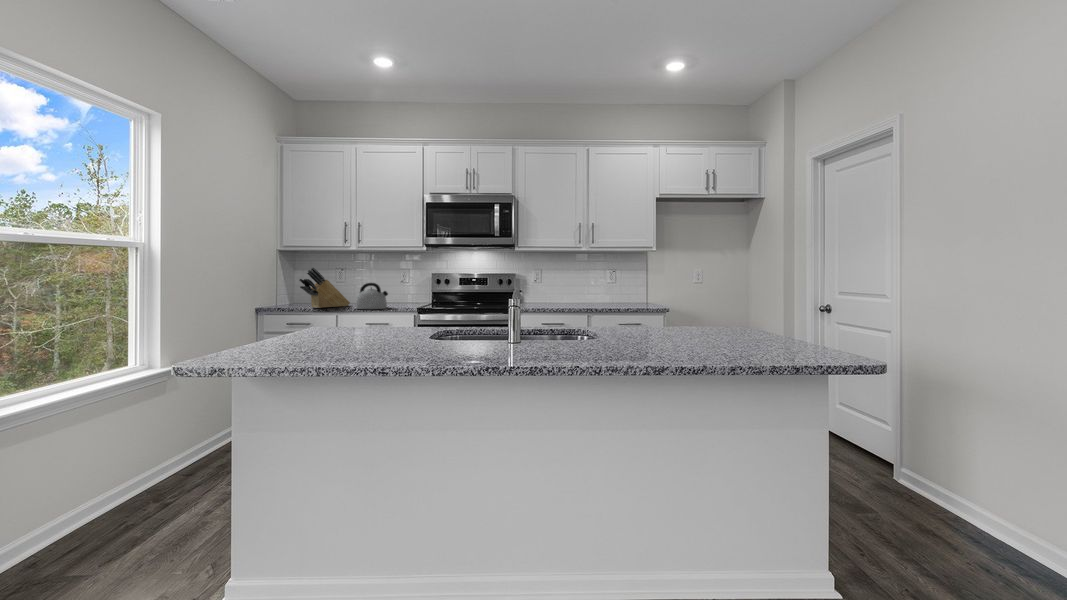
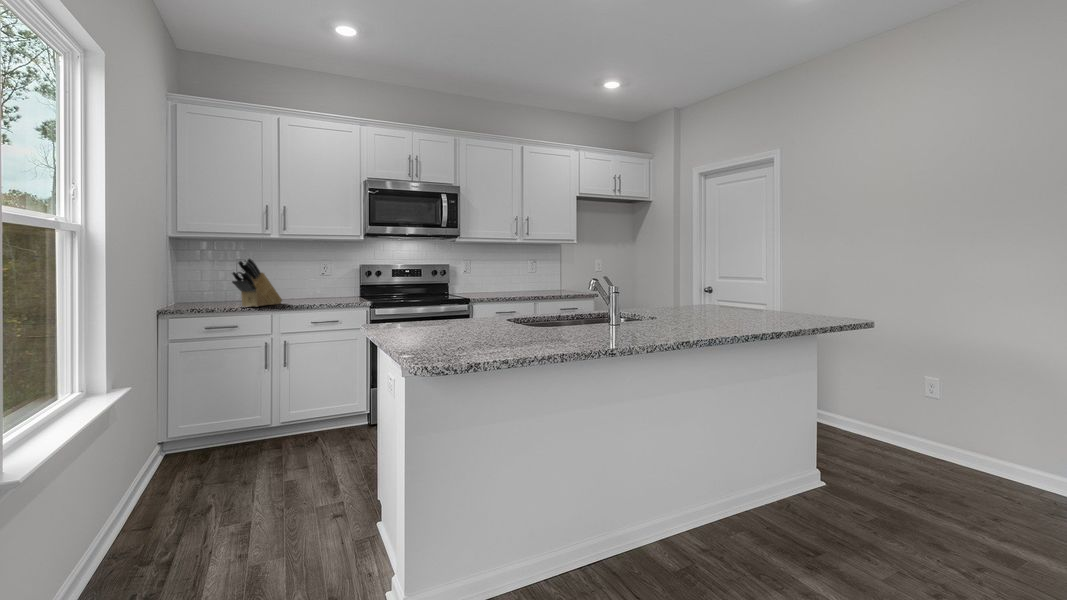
kettle: present [356,283,388,309] -> none [303,276,343,305]

